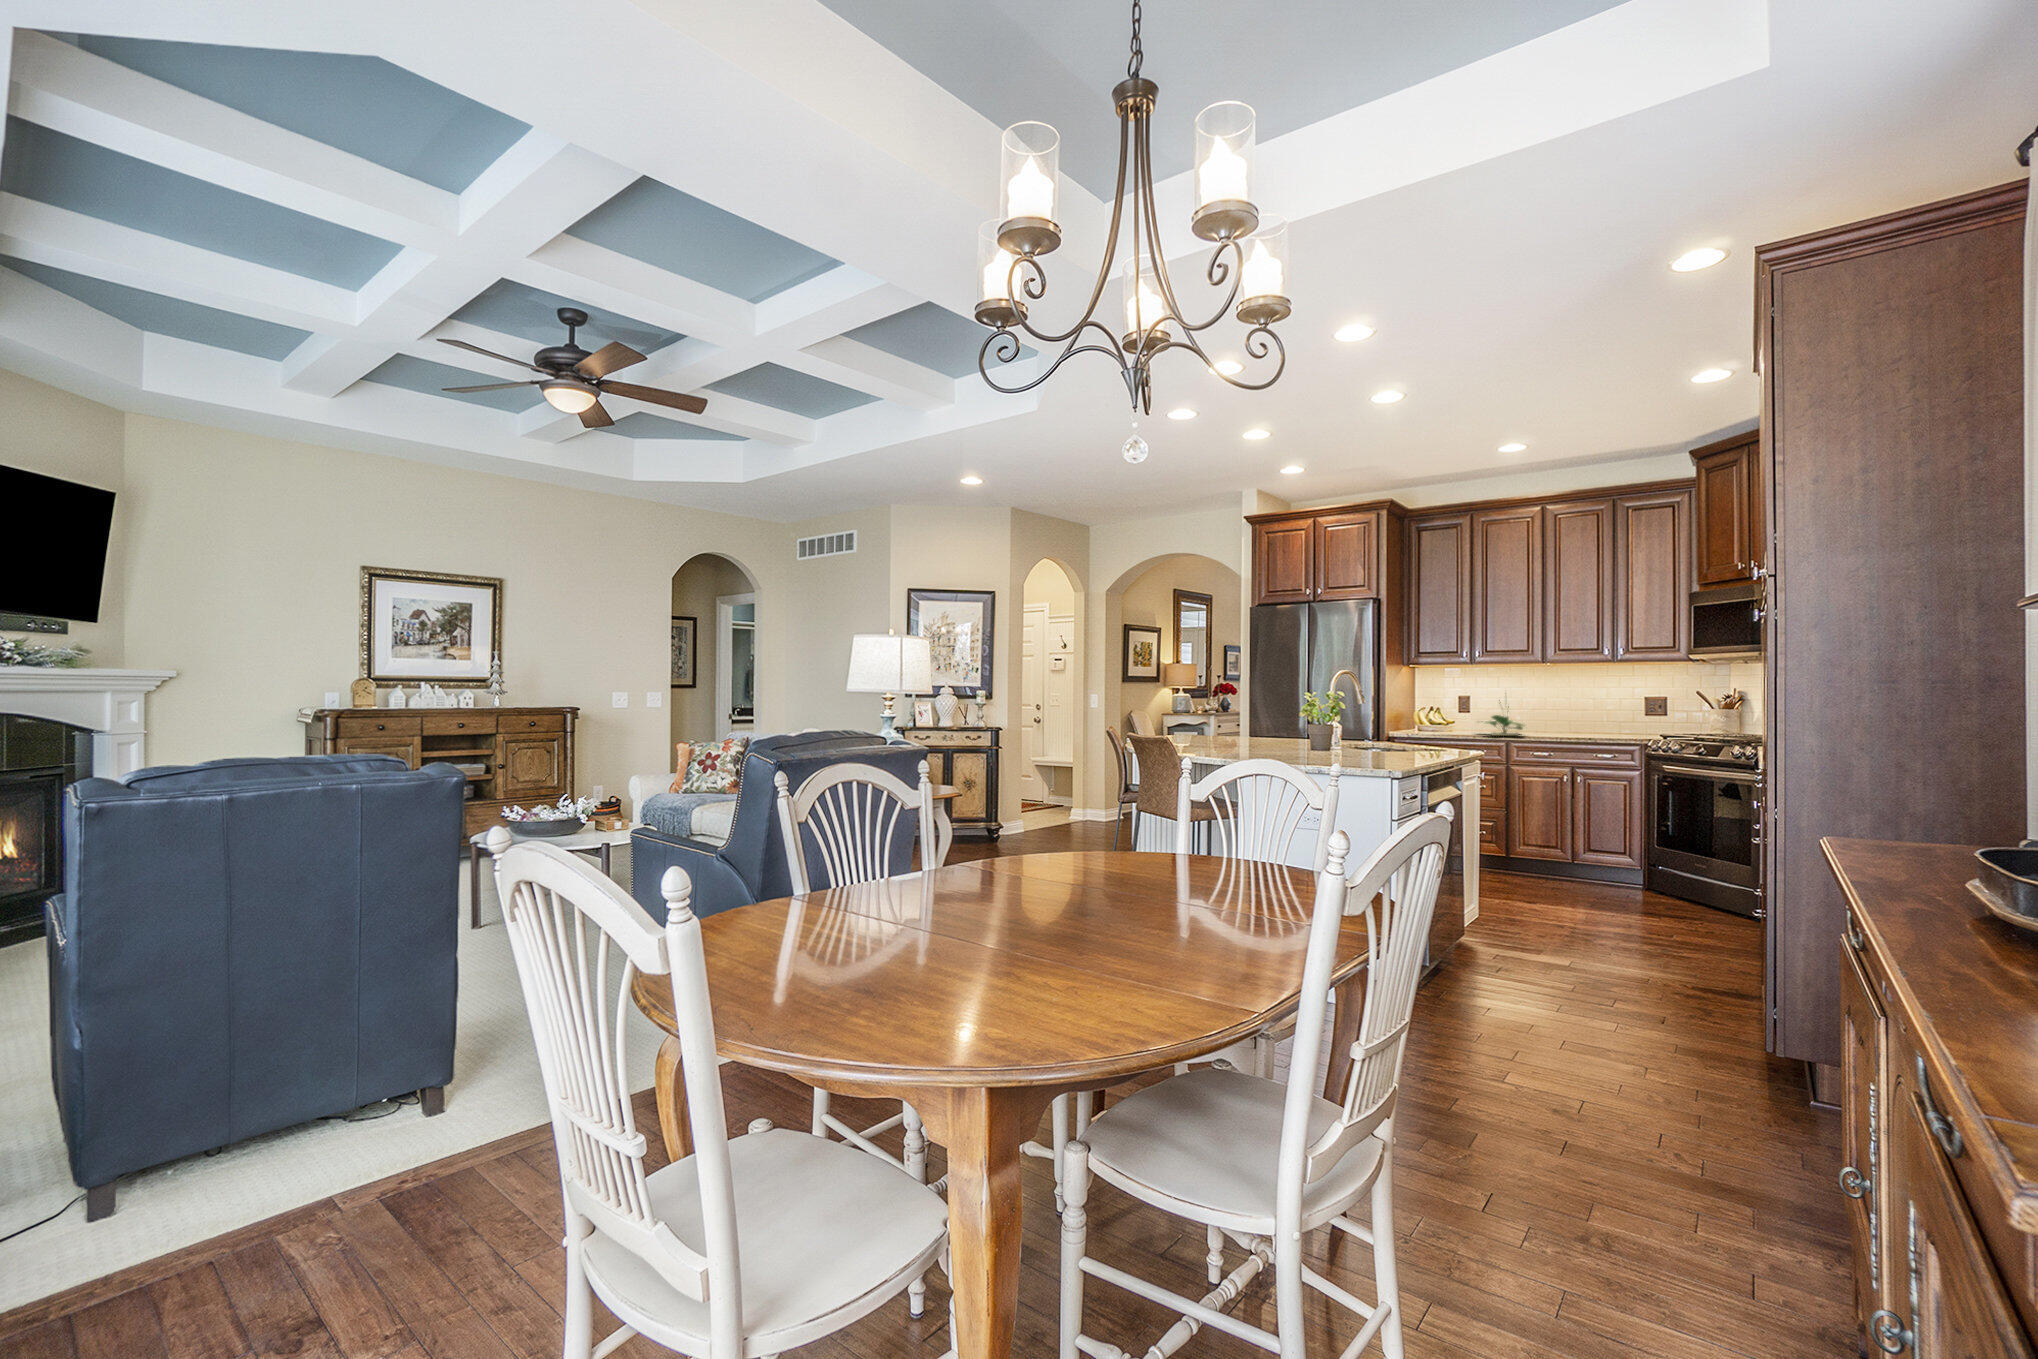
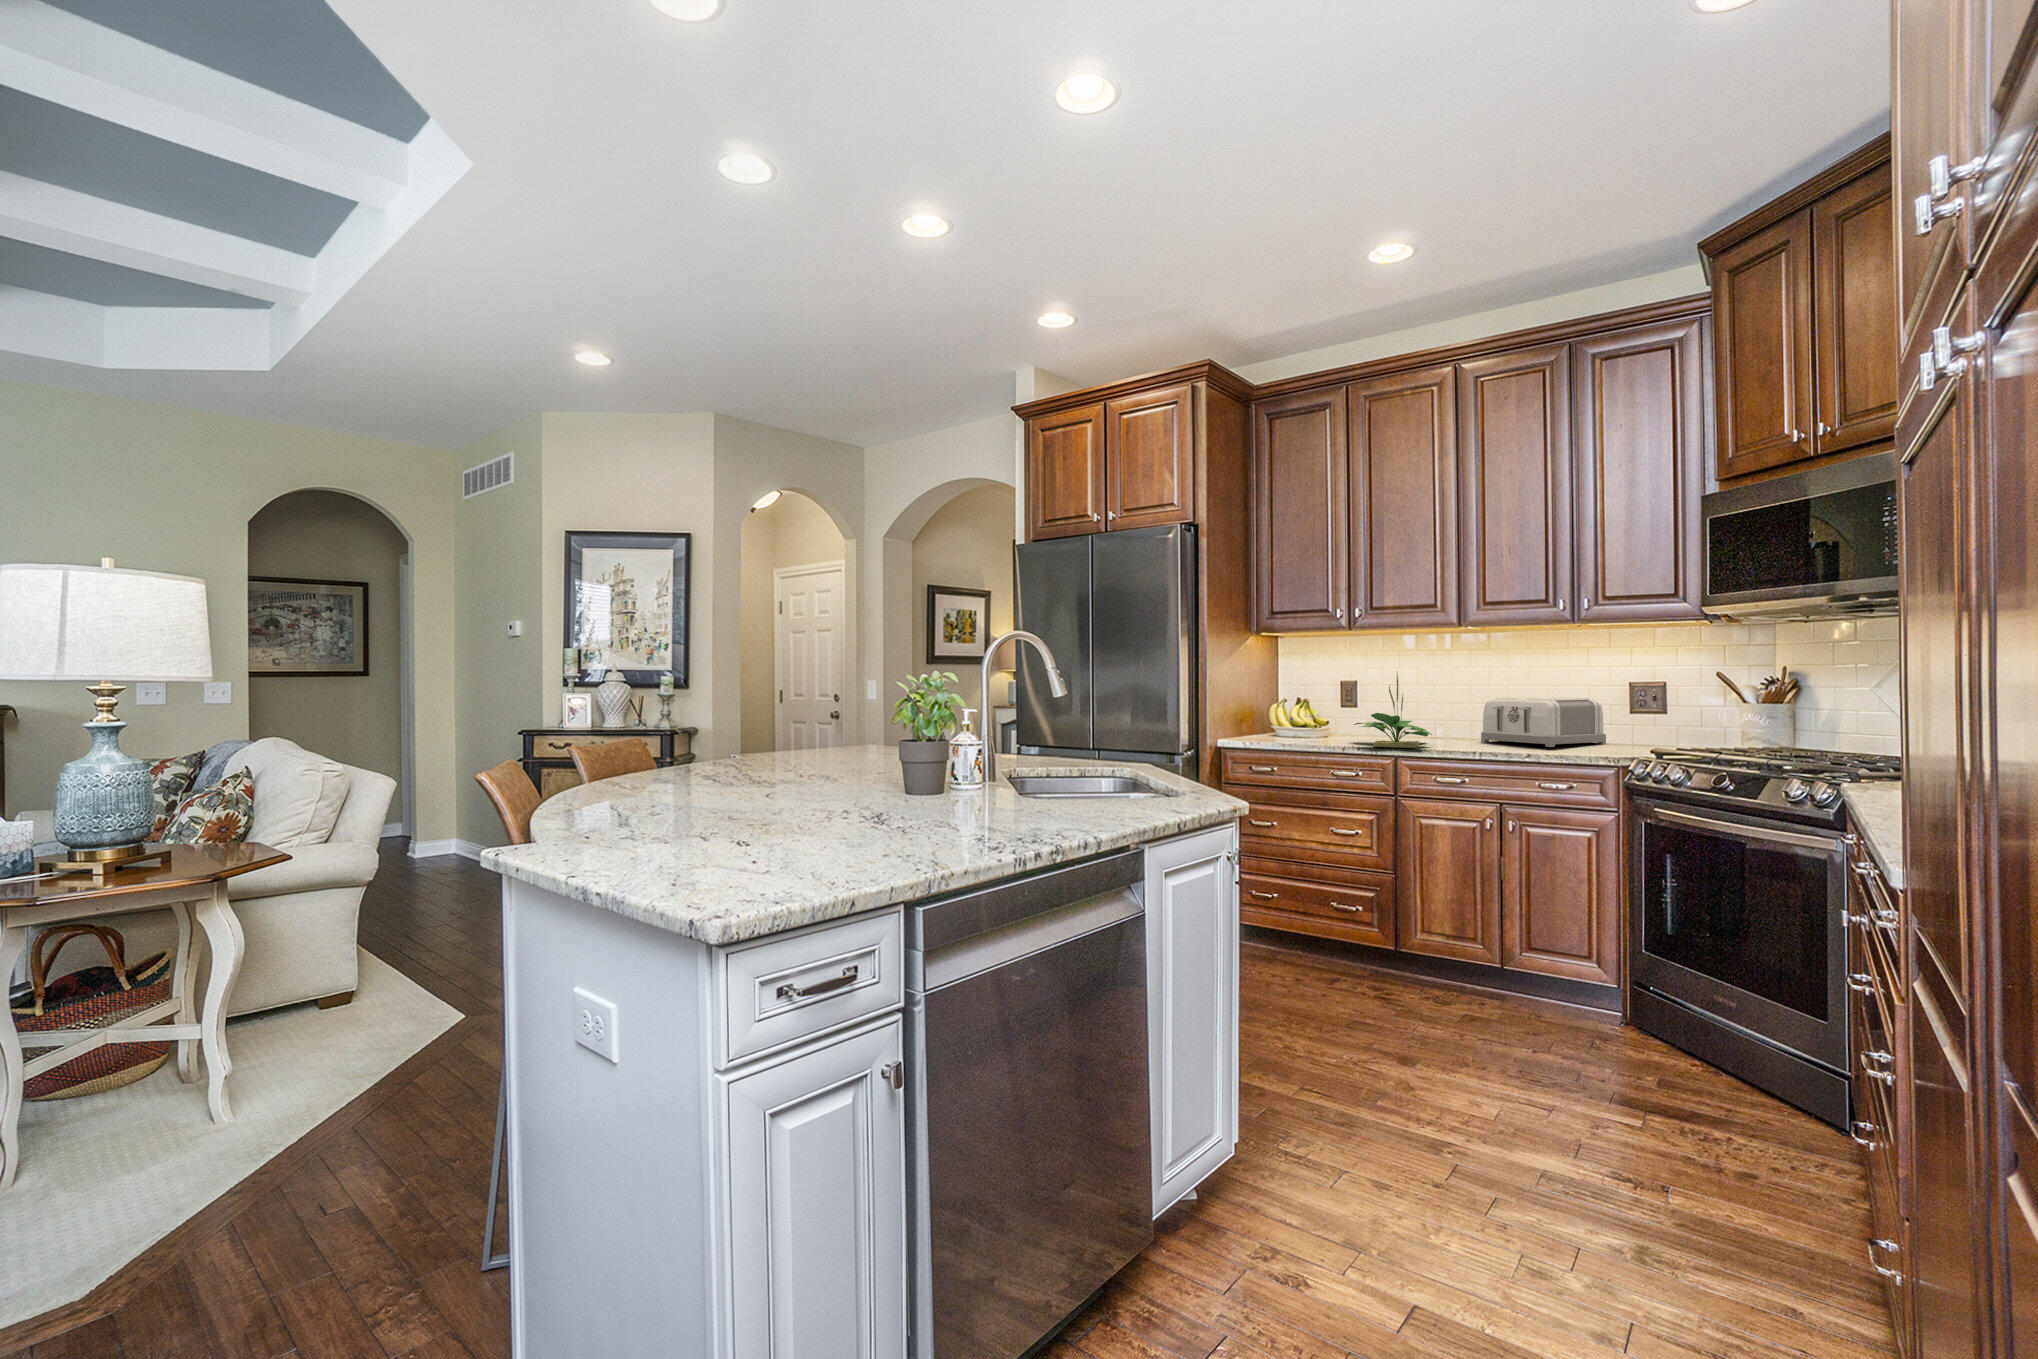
toaster: none [1555,706,1632,735] -> present [1481,697,1606,747]

